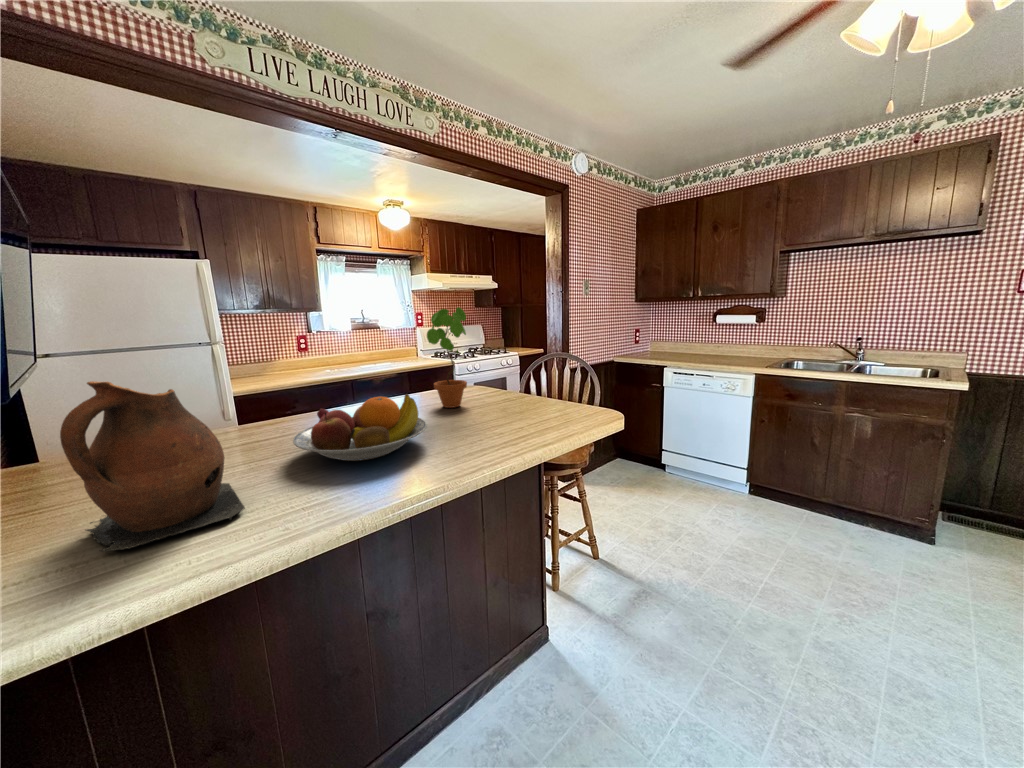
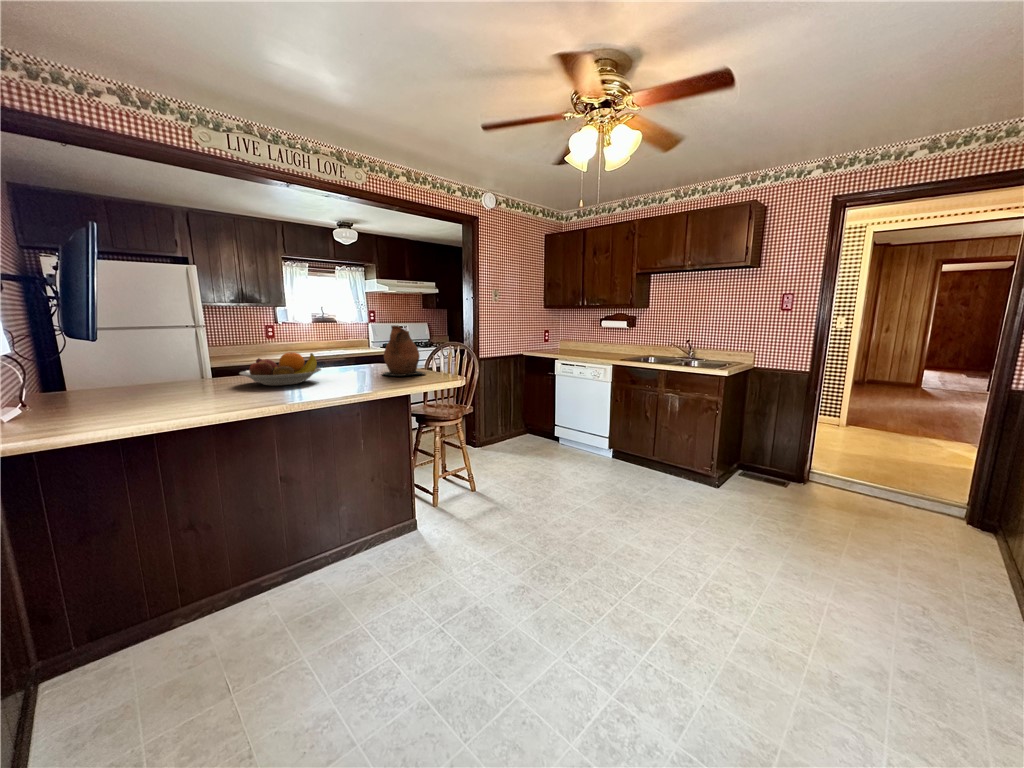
potted plant: present [427,307,467,408] -> none [336,304,366,370]
ceramic pitcher: present [60,381,245,552] -> present [383,326,425,376]

